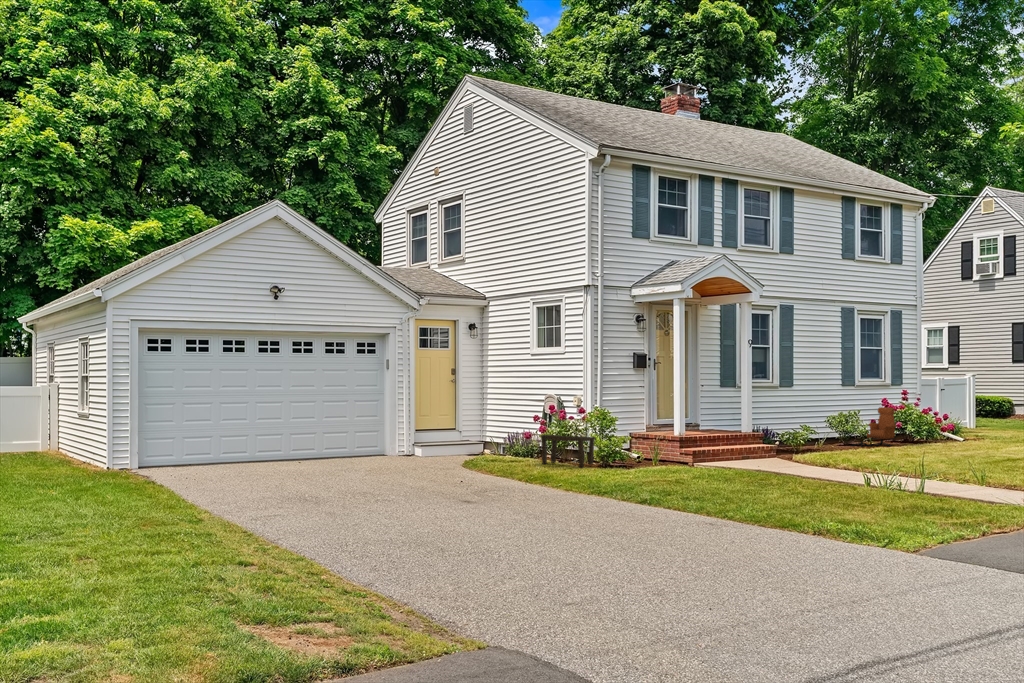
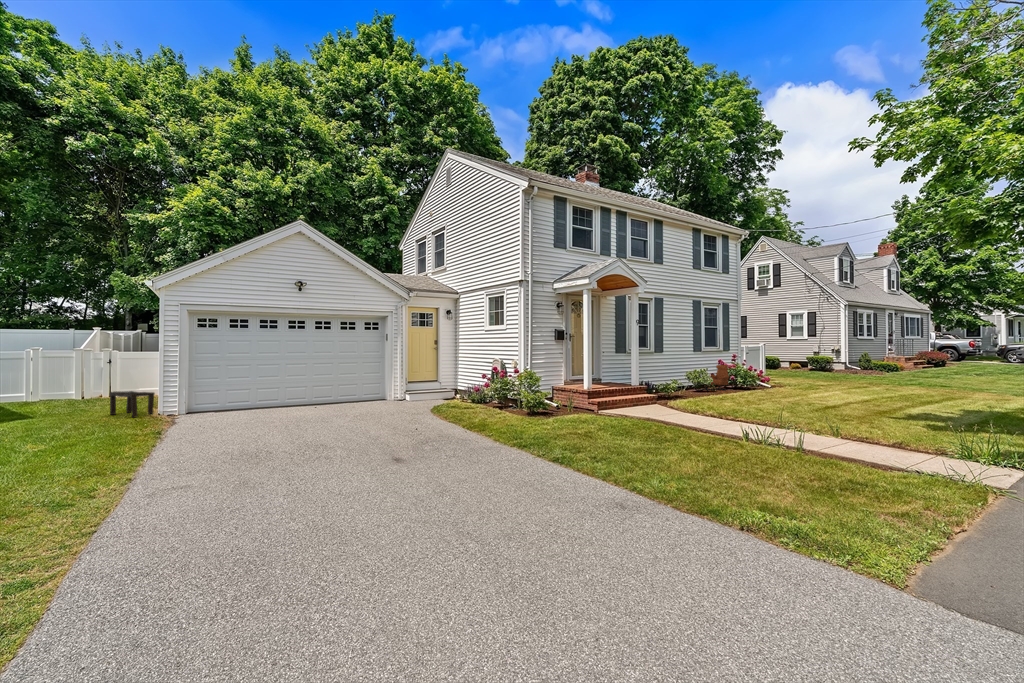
bench: present [541,435,595,467] -> present [110,391,155,417]

